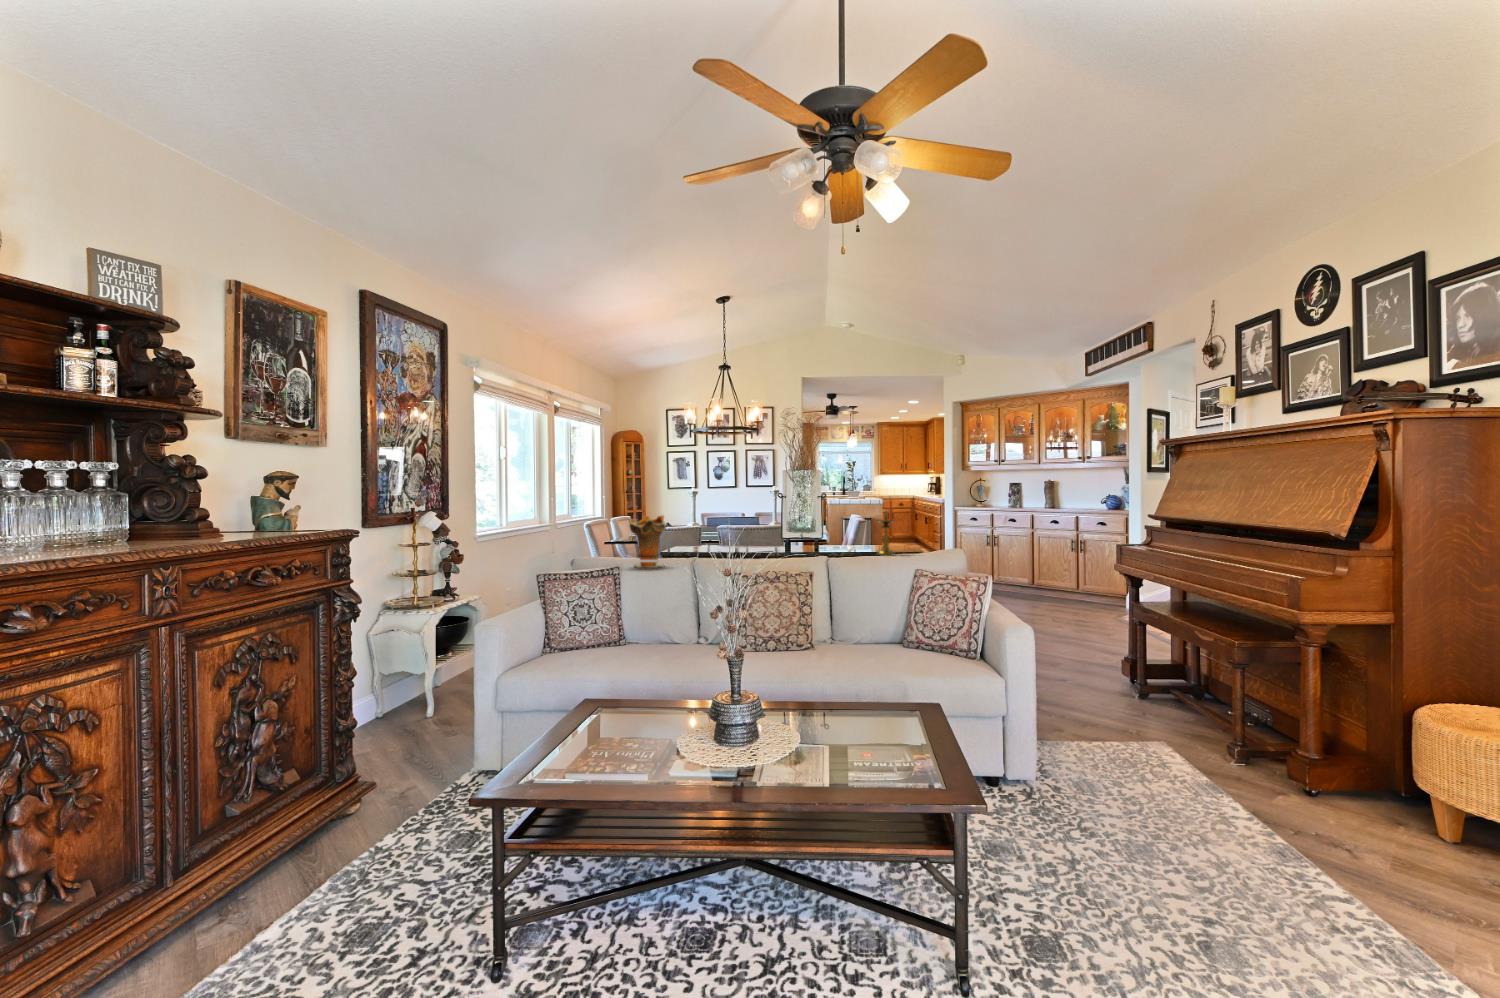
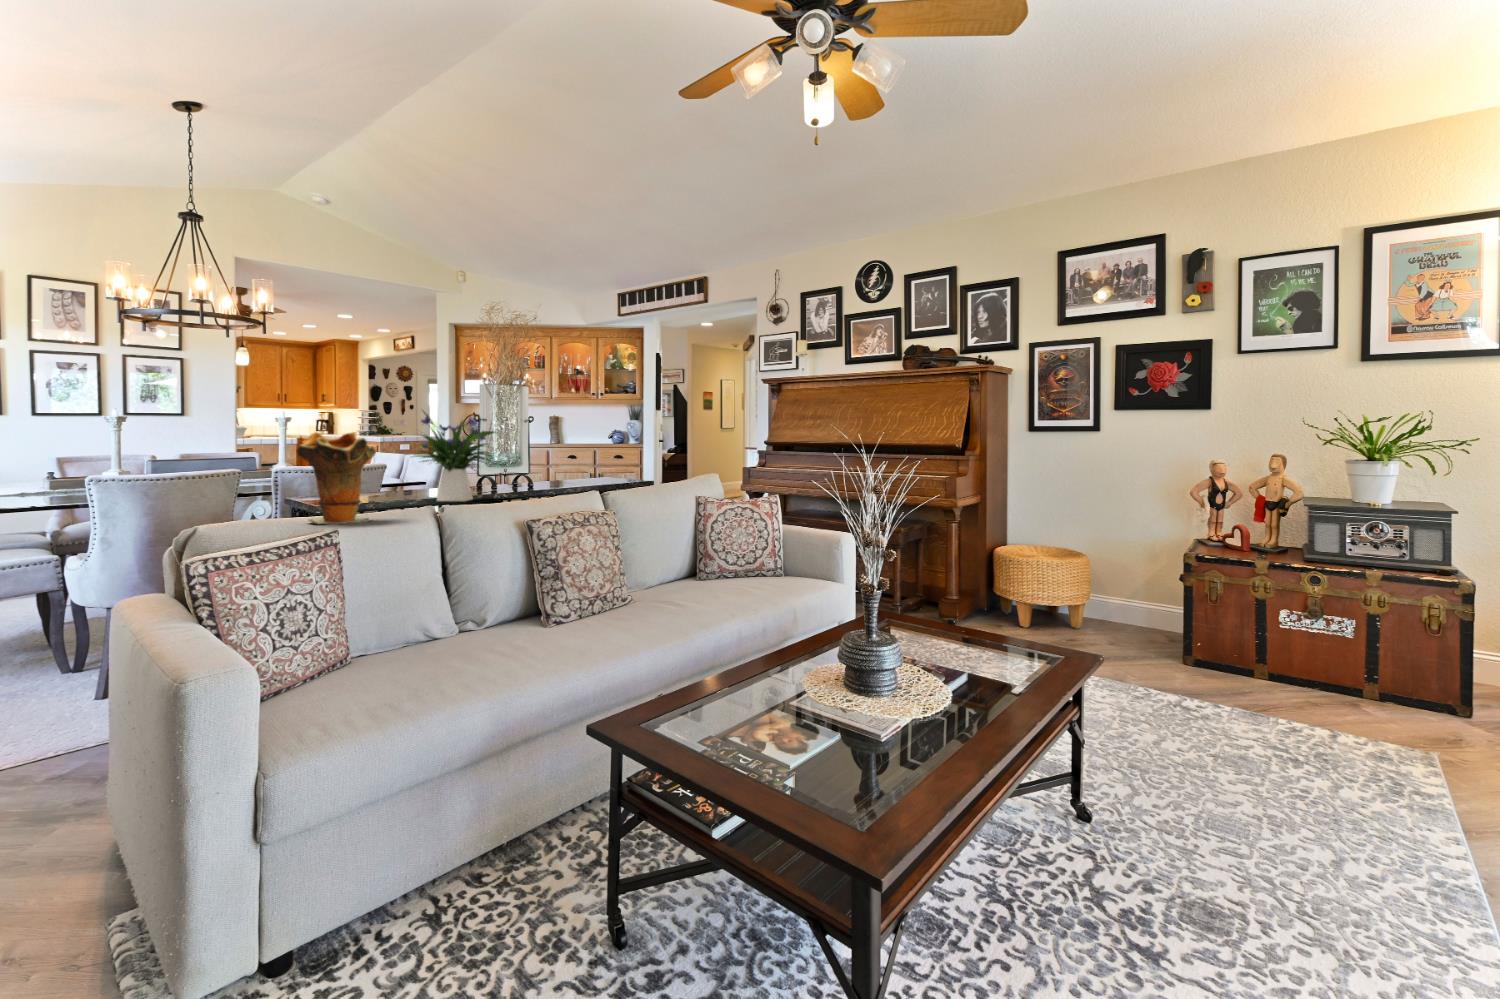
flower arrangement: none [743,494,806,559] -> present [416,410,496,501]
candlestick: present [878,510,895,556] -> none [551,435,575,491]

